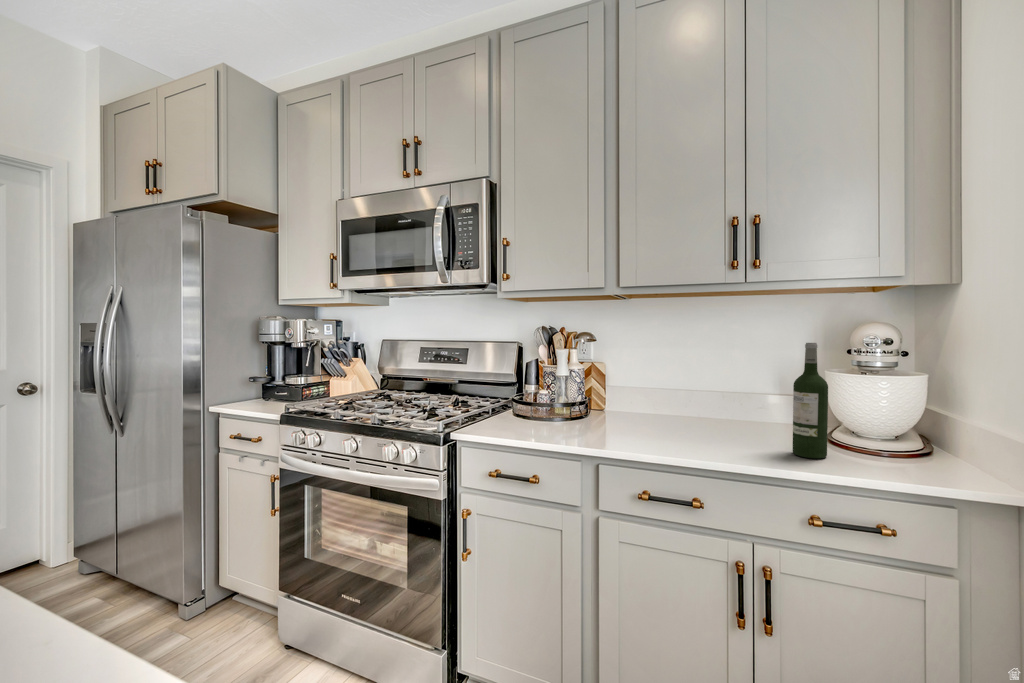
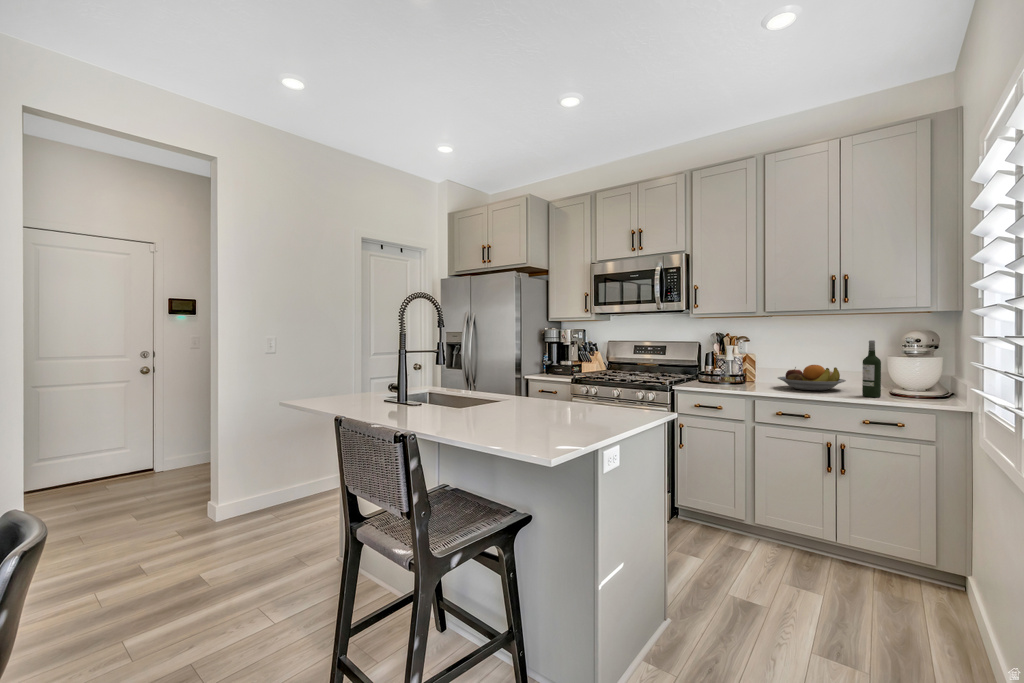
fruit bowl: none [639,387,755,437] -> present [778,365,846,390]

